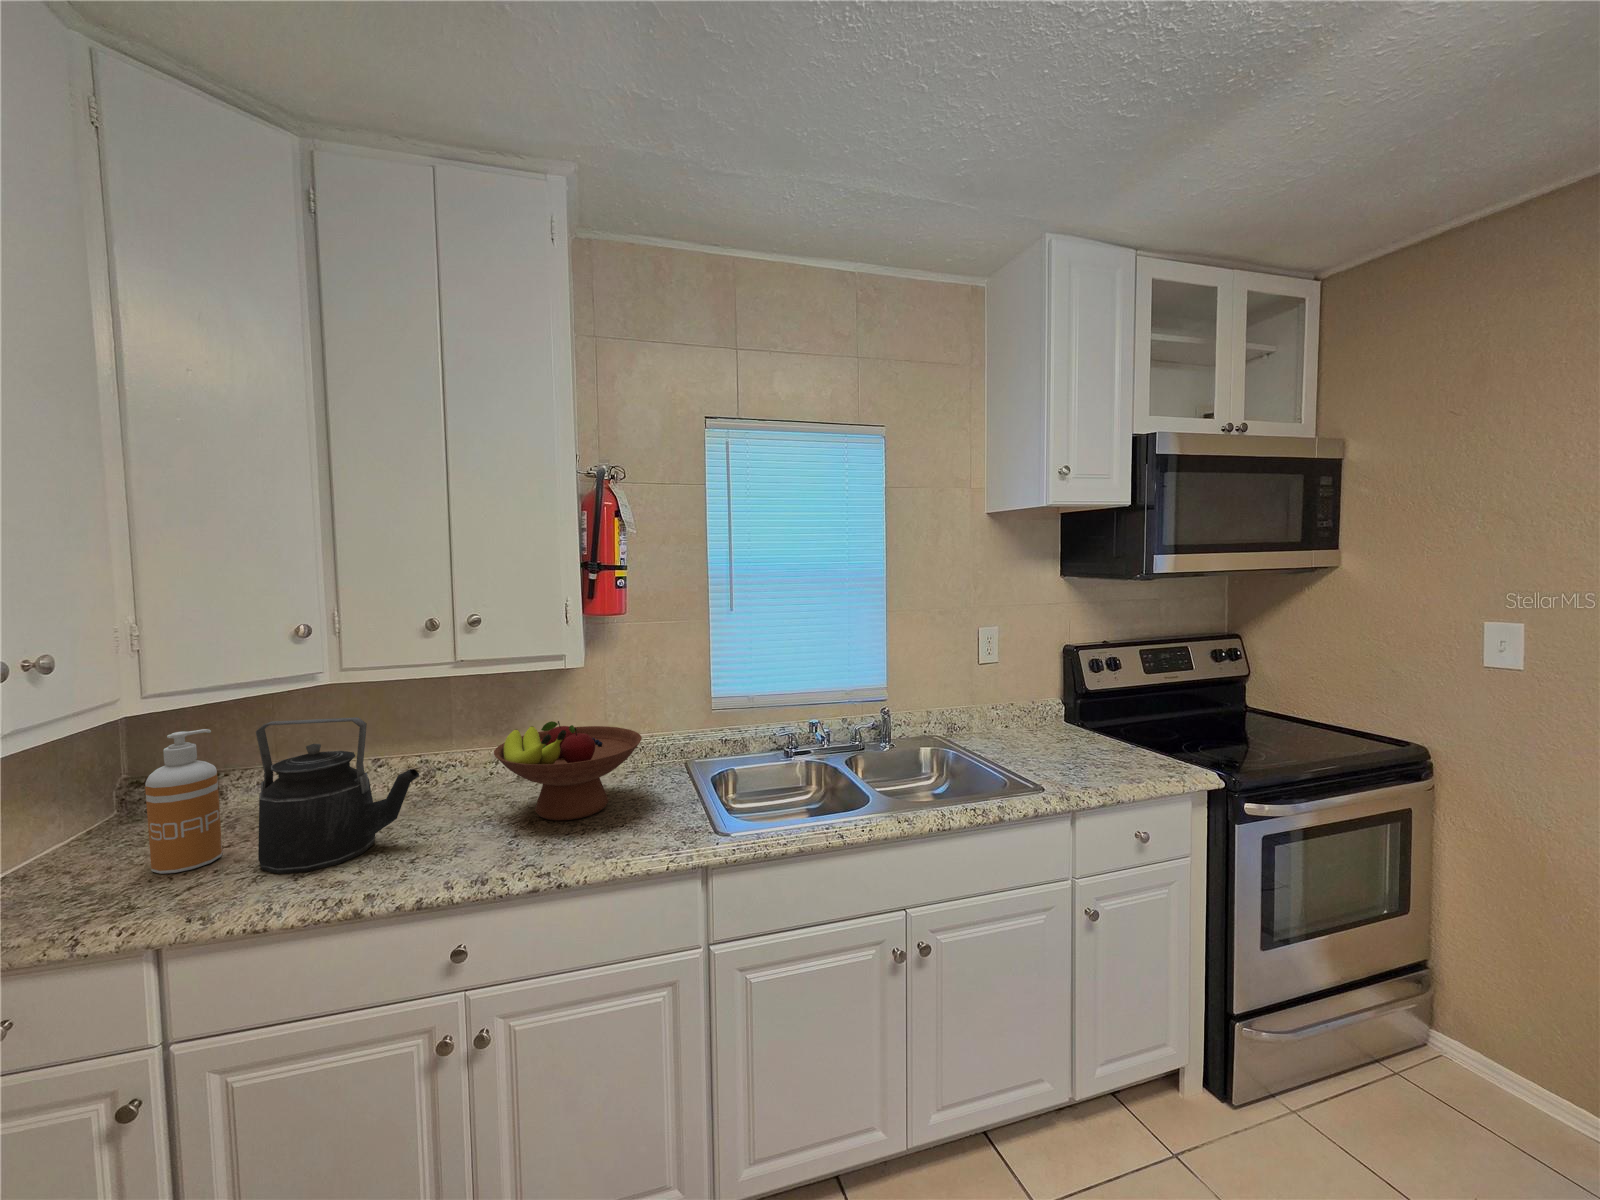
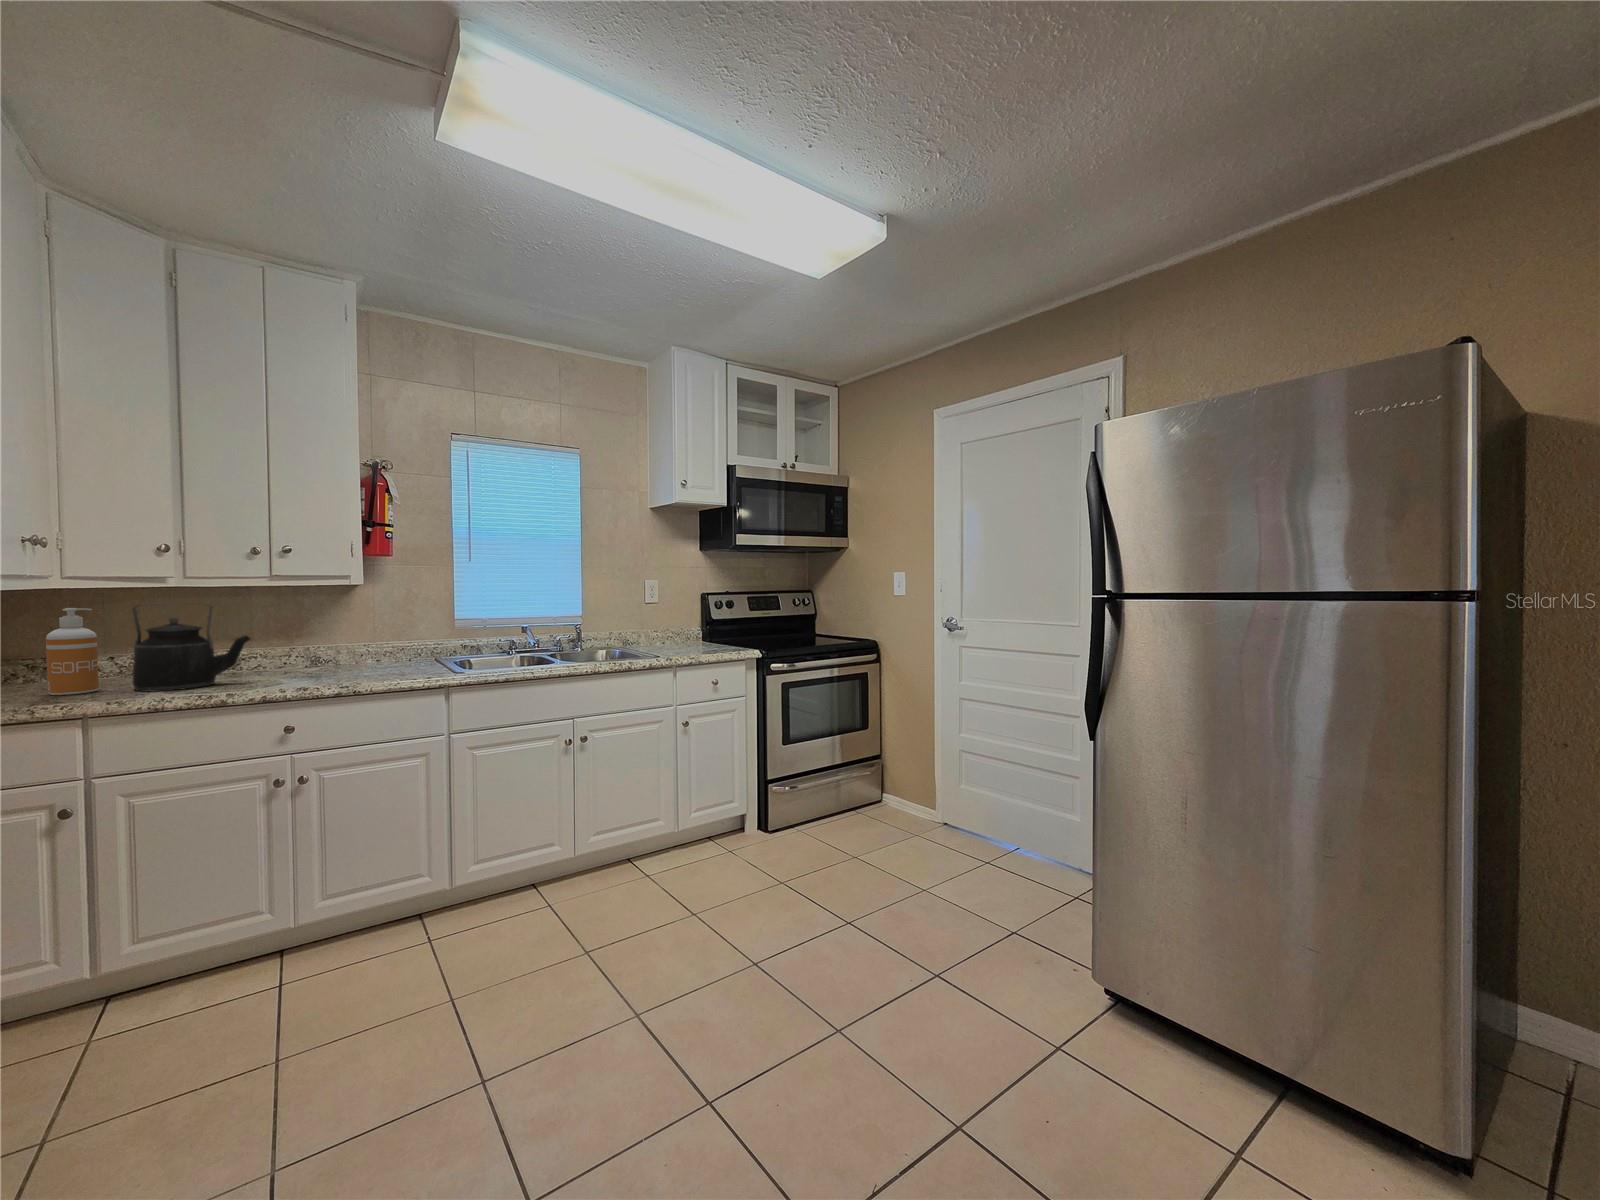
fruit bowl: present [494,721,642,821] -> none [299,616,404,674]

